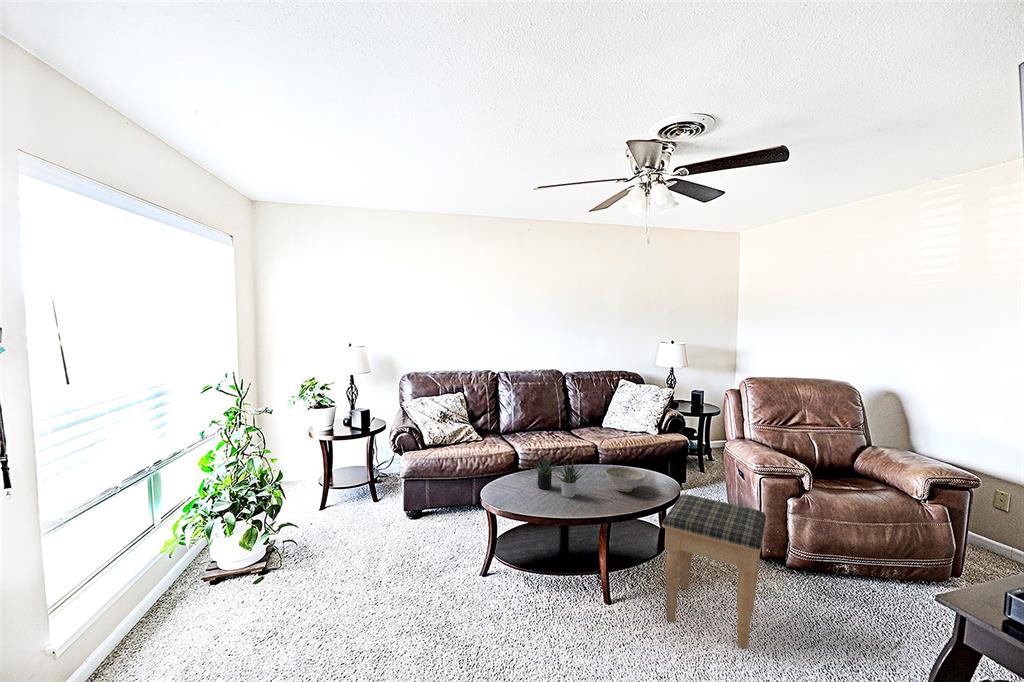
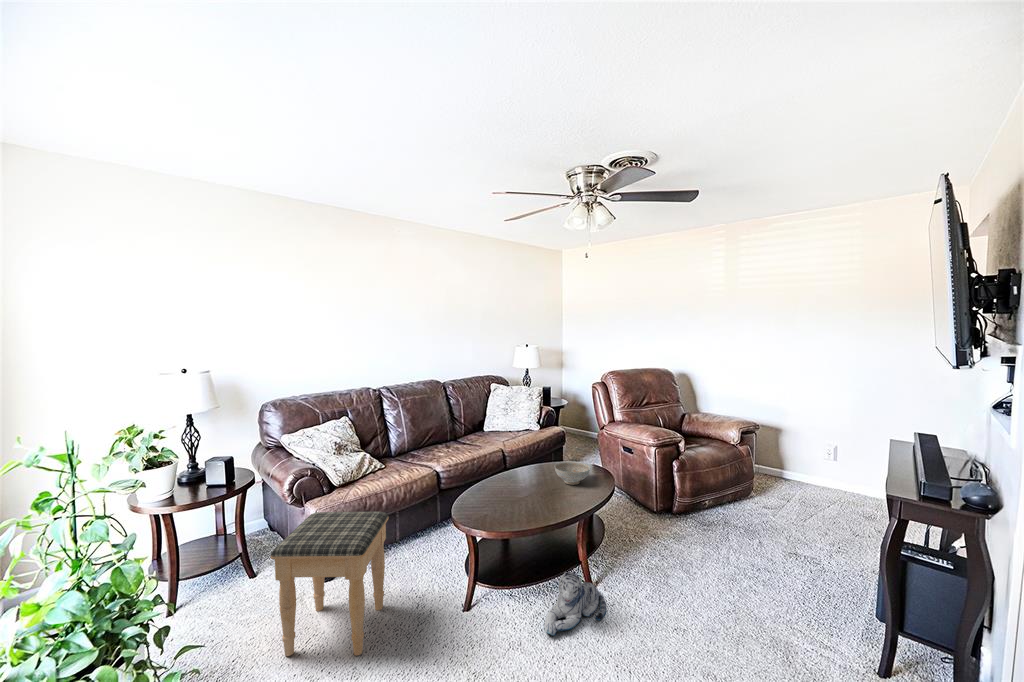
succulent plant: present [534,458,582,498] -> none [492,466,552,502]
footstool: present [662,494,766,648] -> present [271,512,389,656]
plush toy: none [524,570,610,631] -> present [544,572,606,635]

